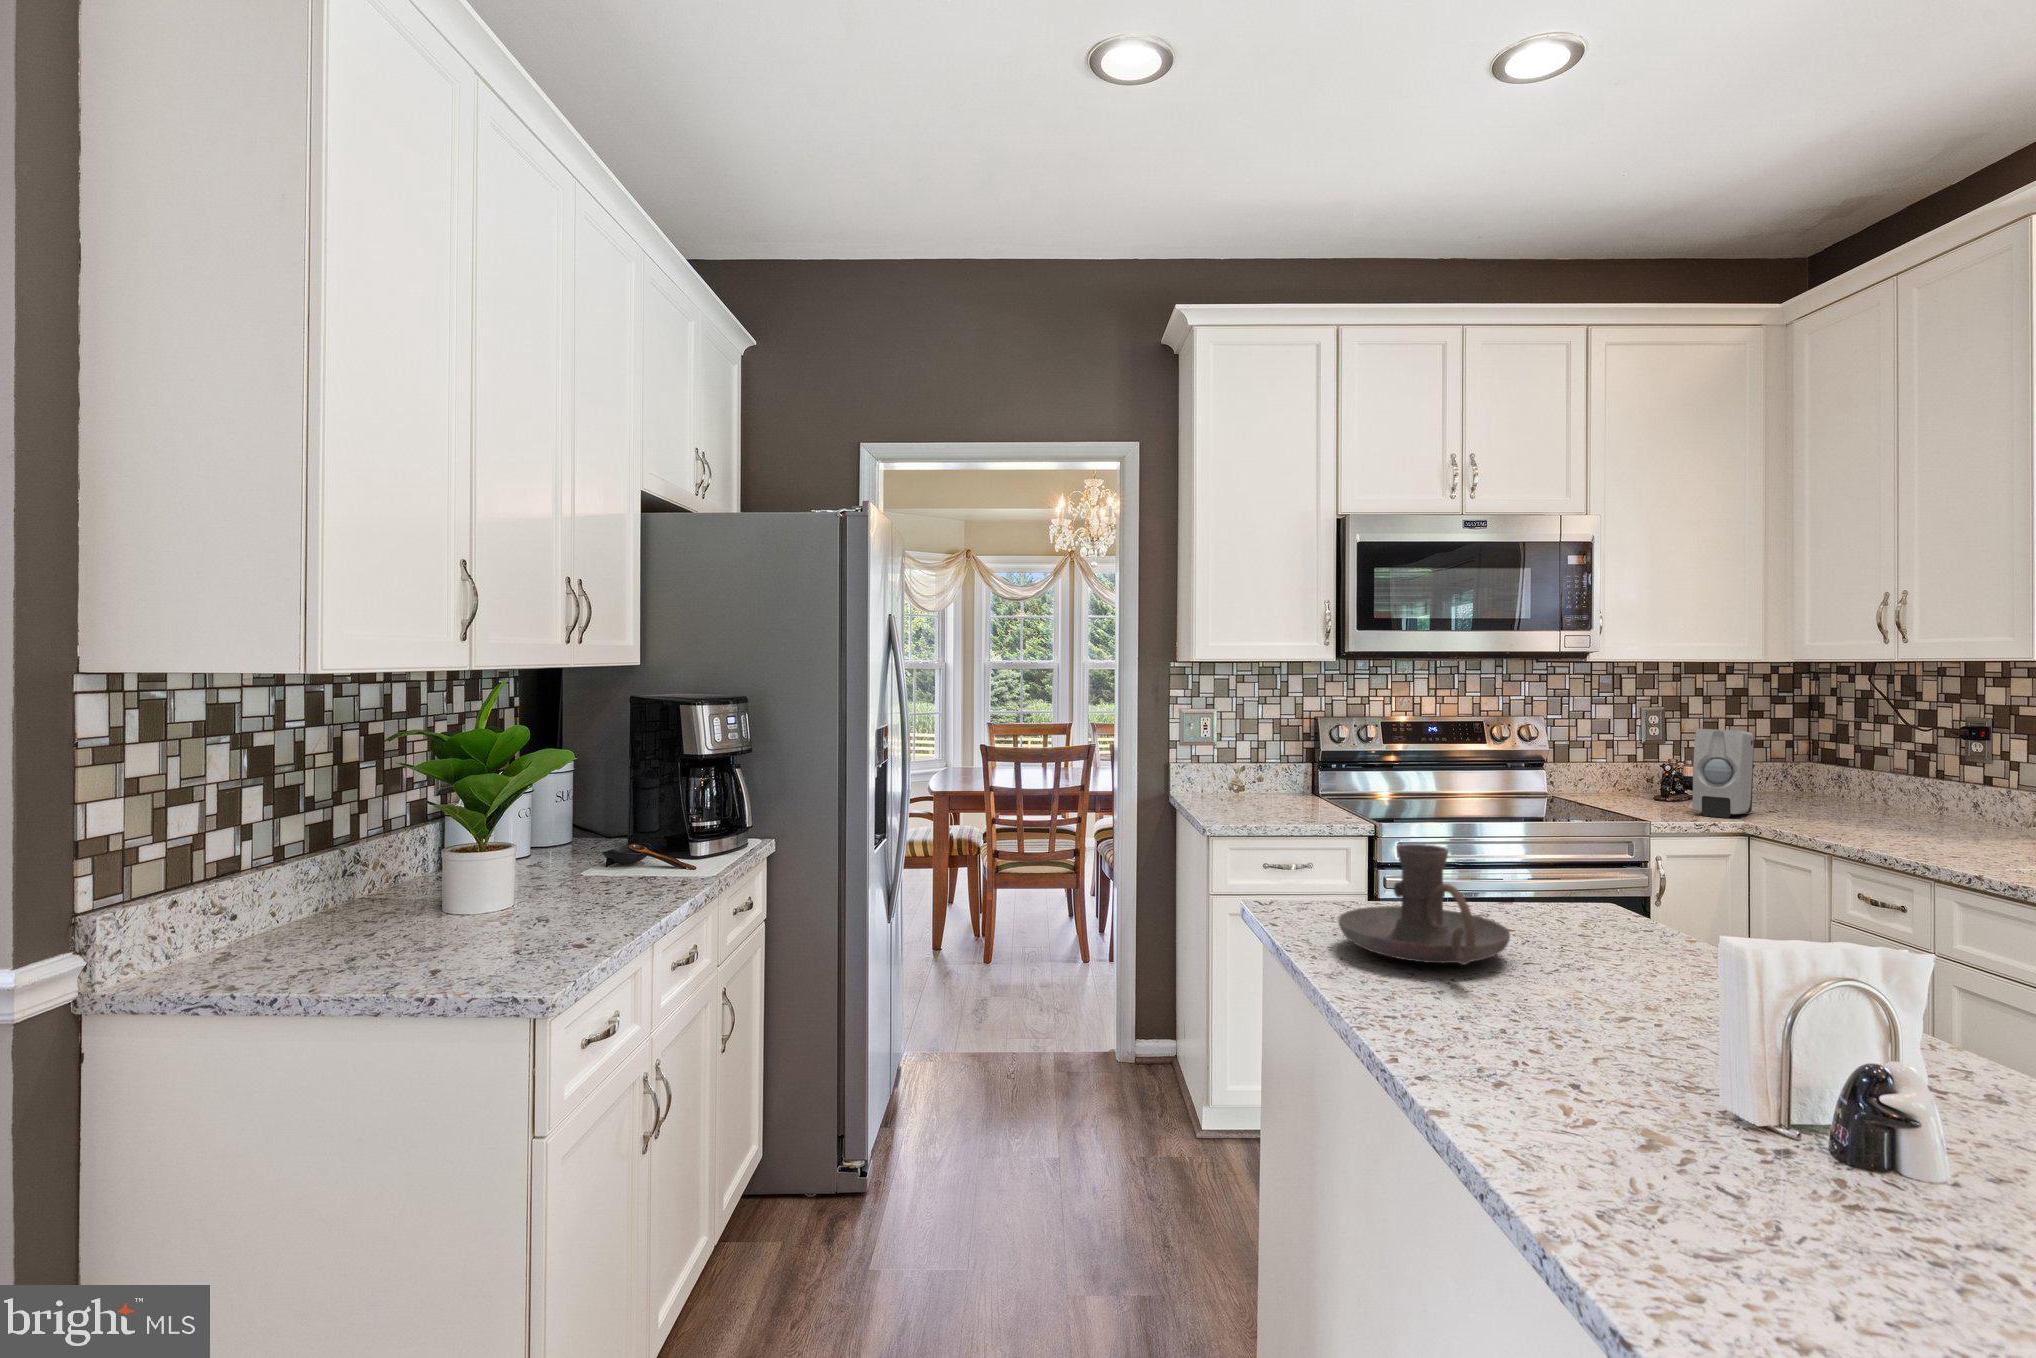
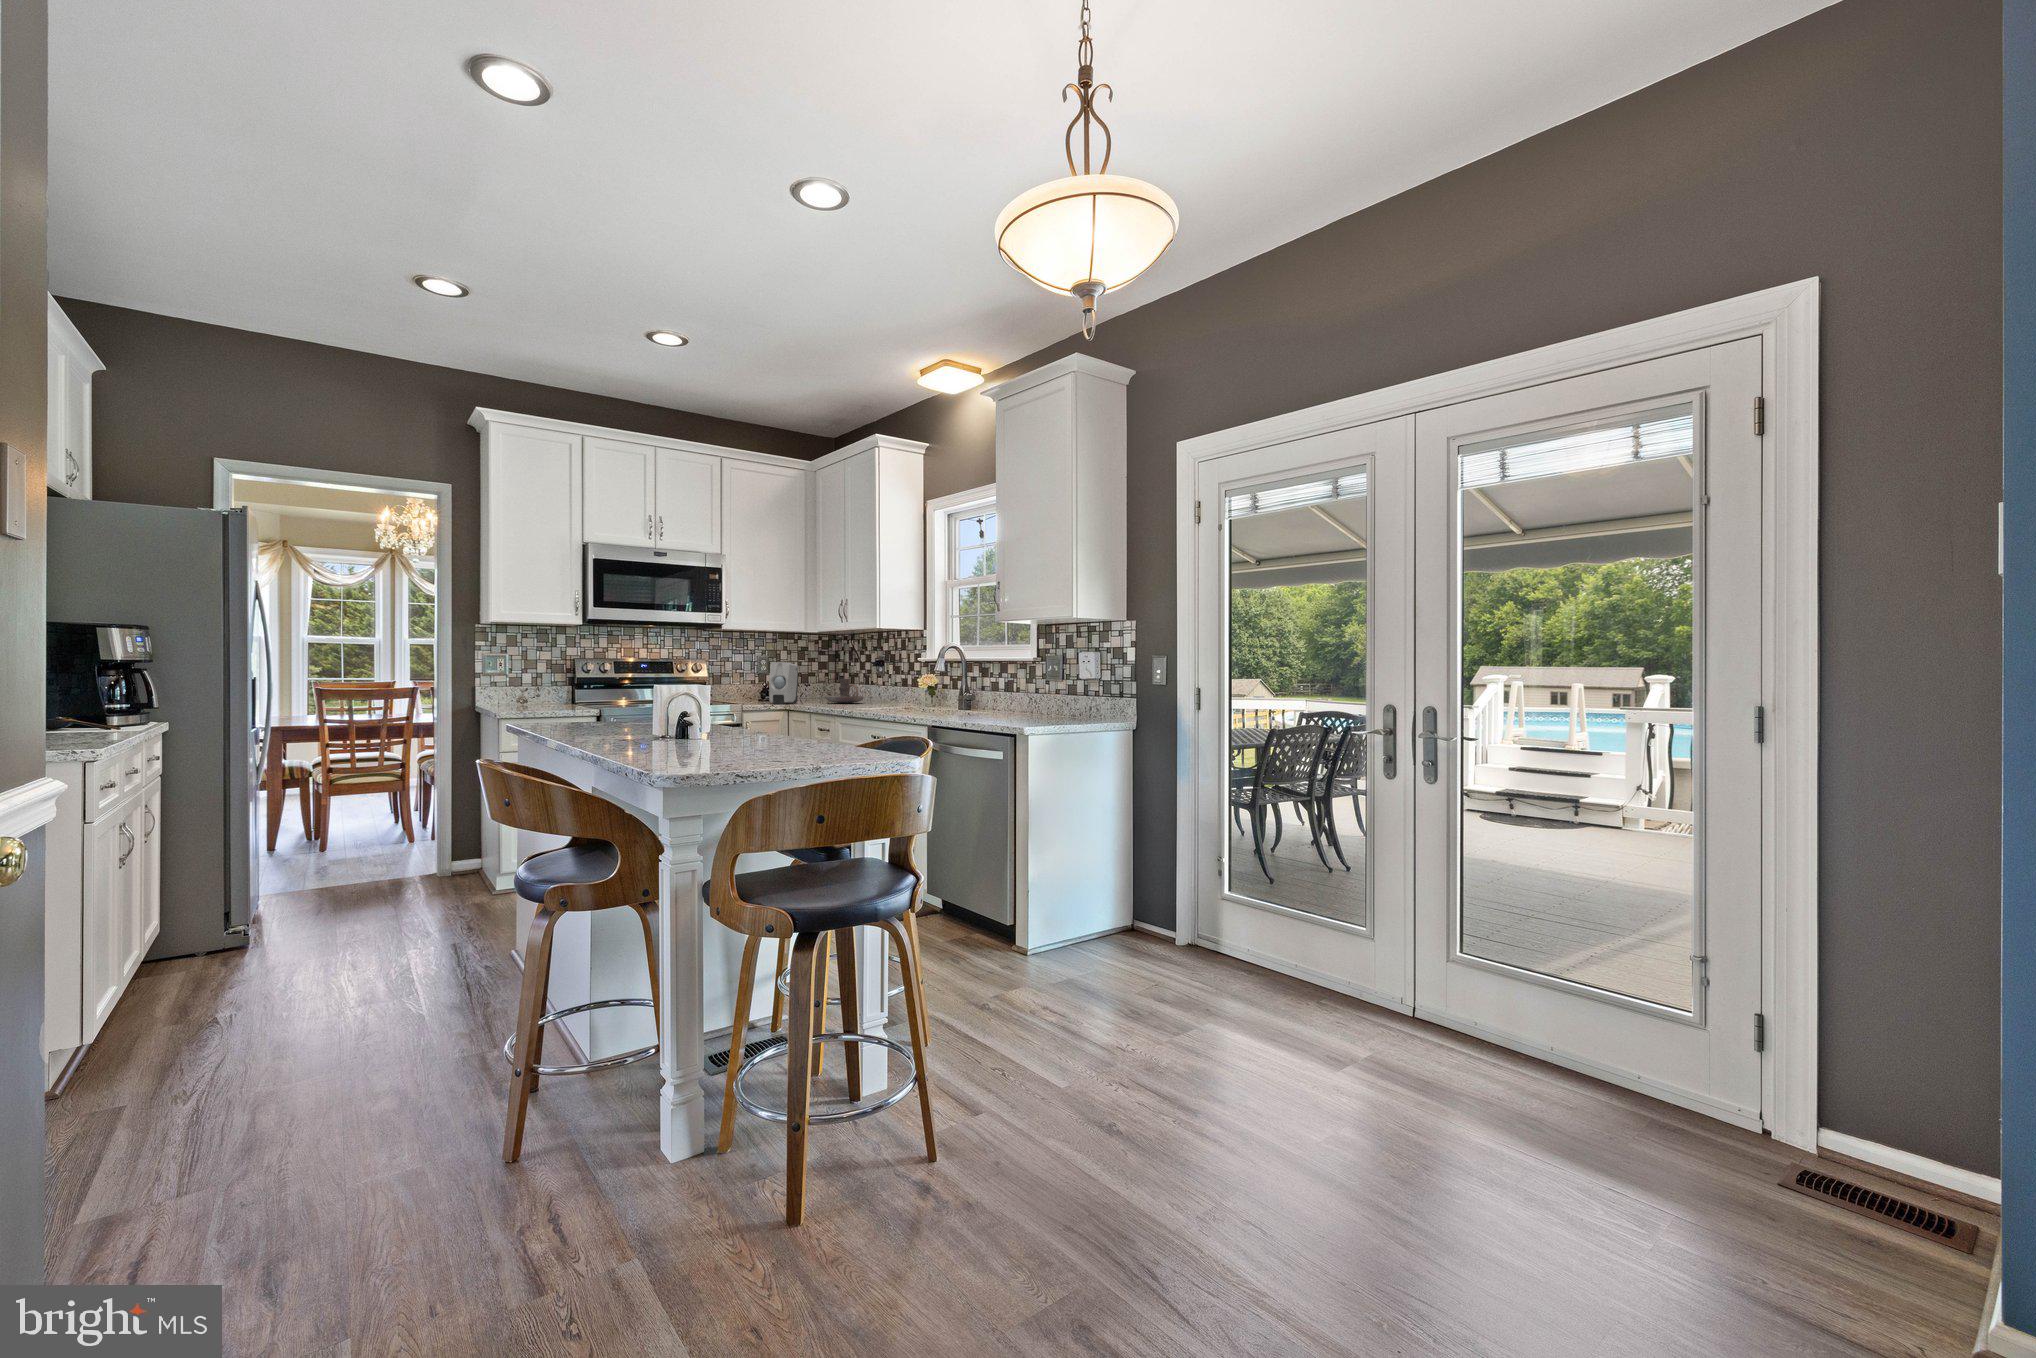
candle holder: present [1338,844,1510,965] -> present [826,679,864,703]

